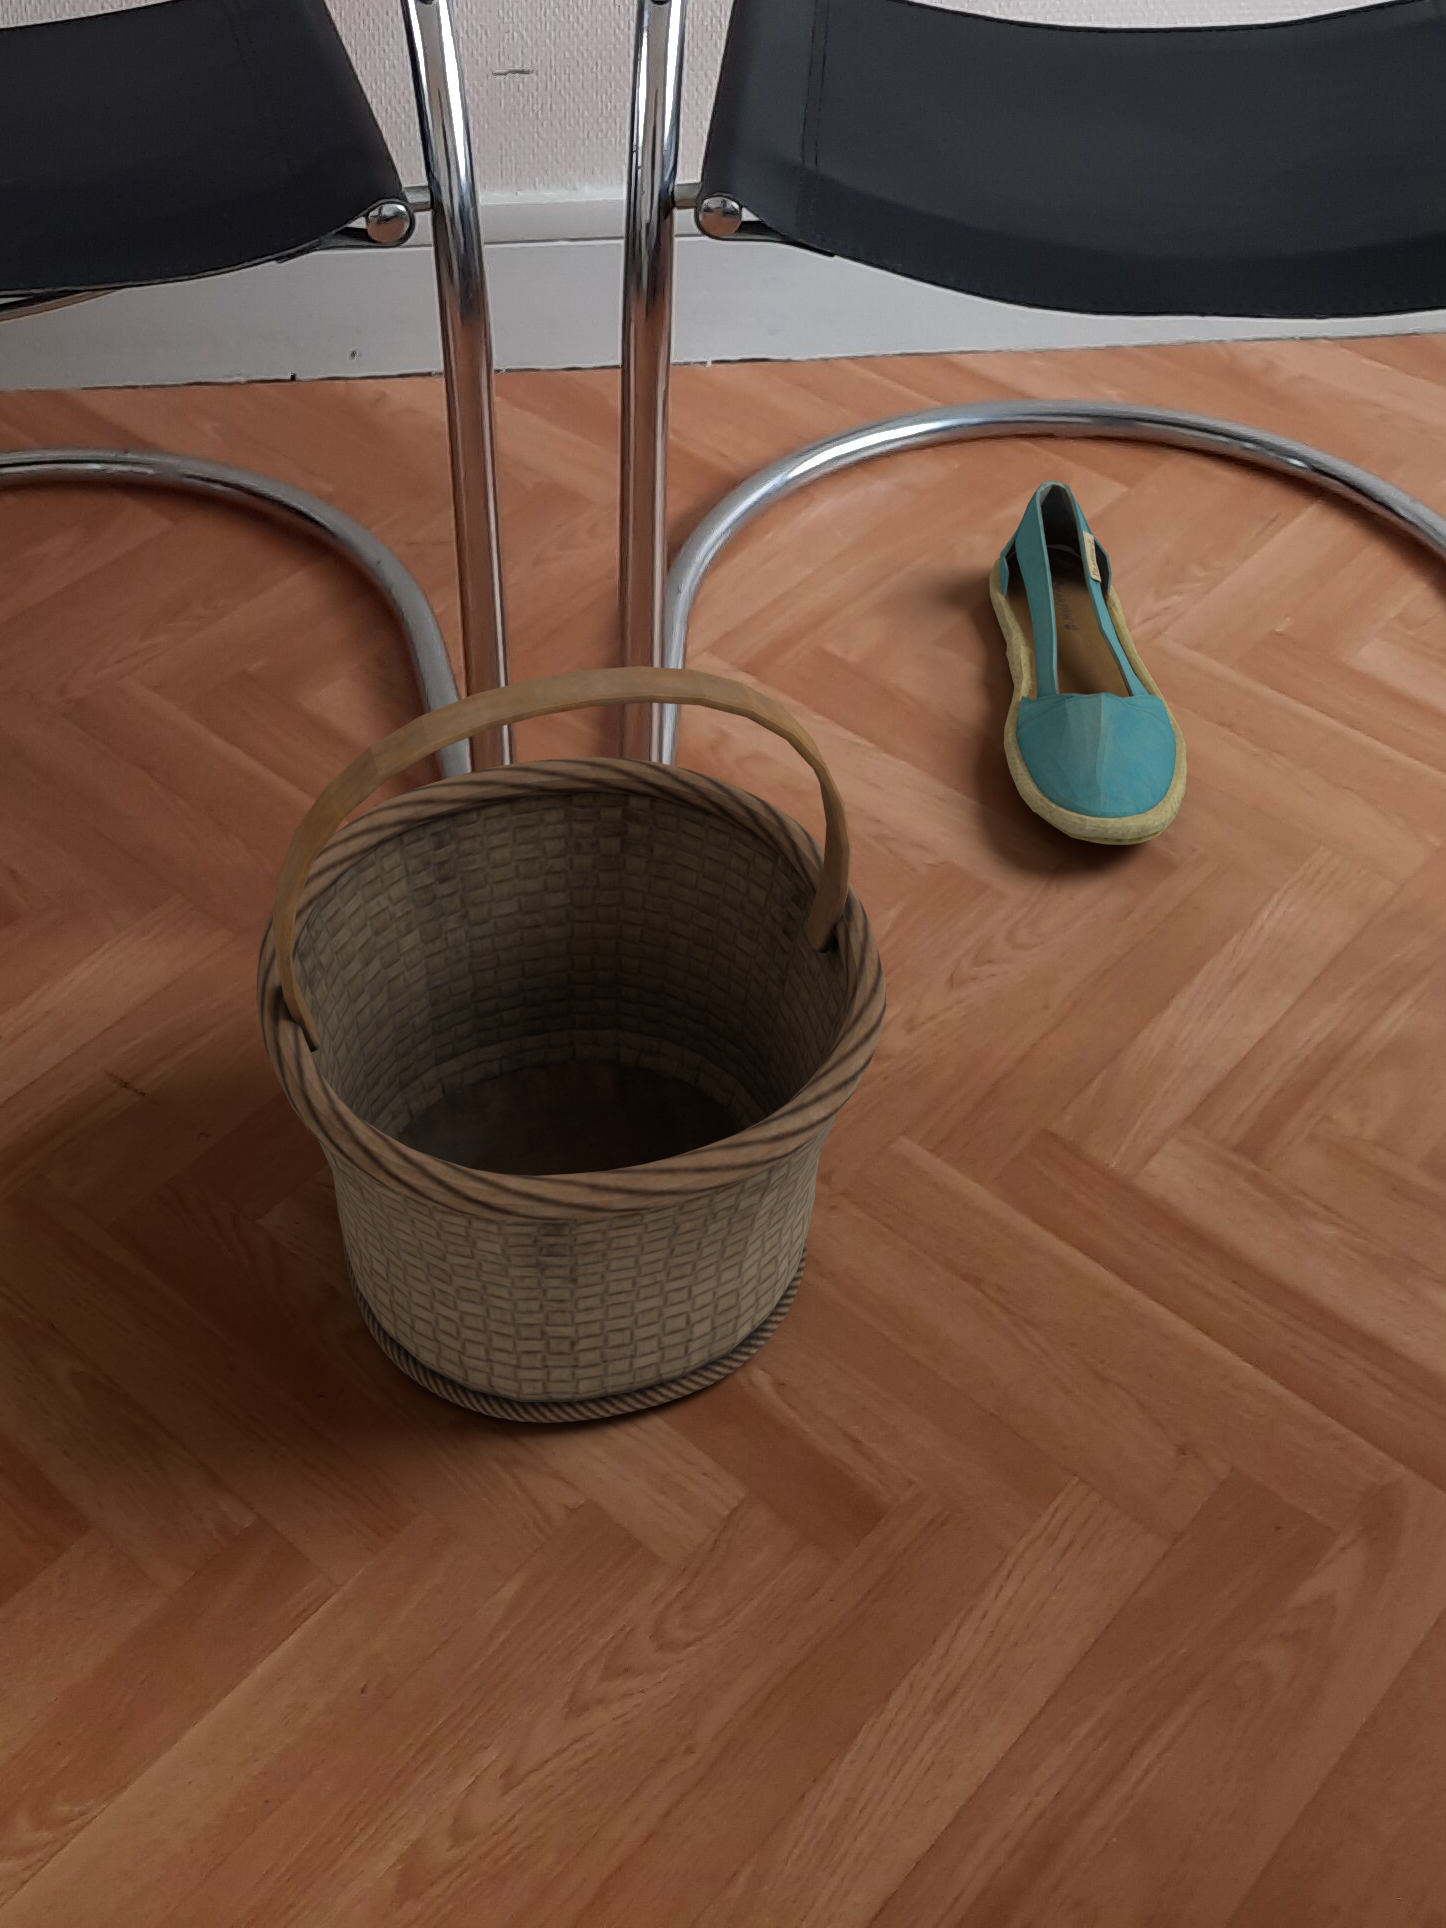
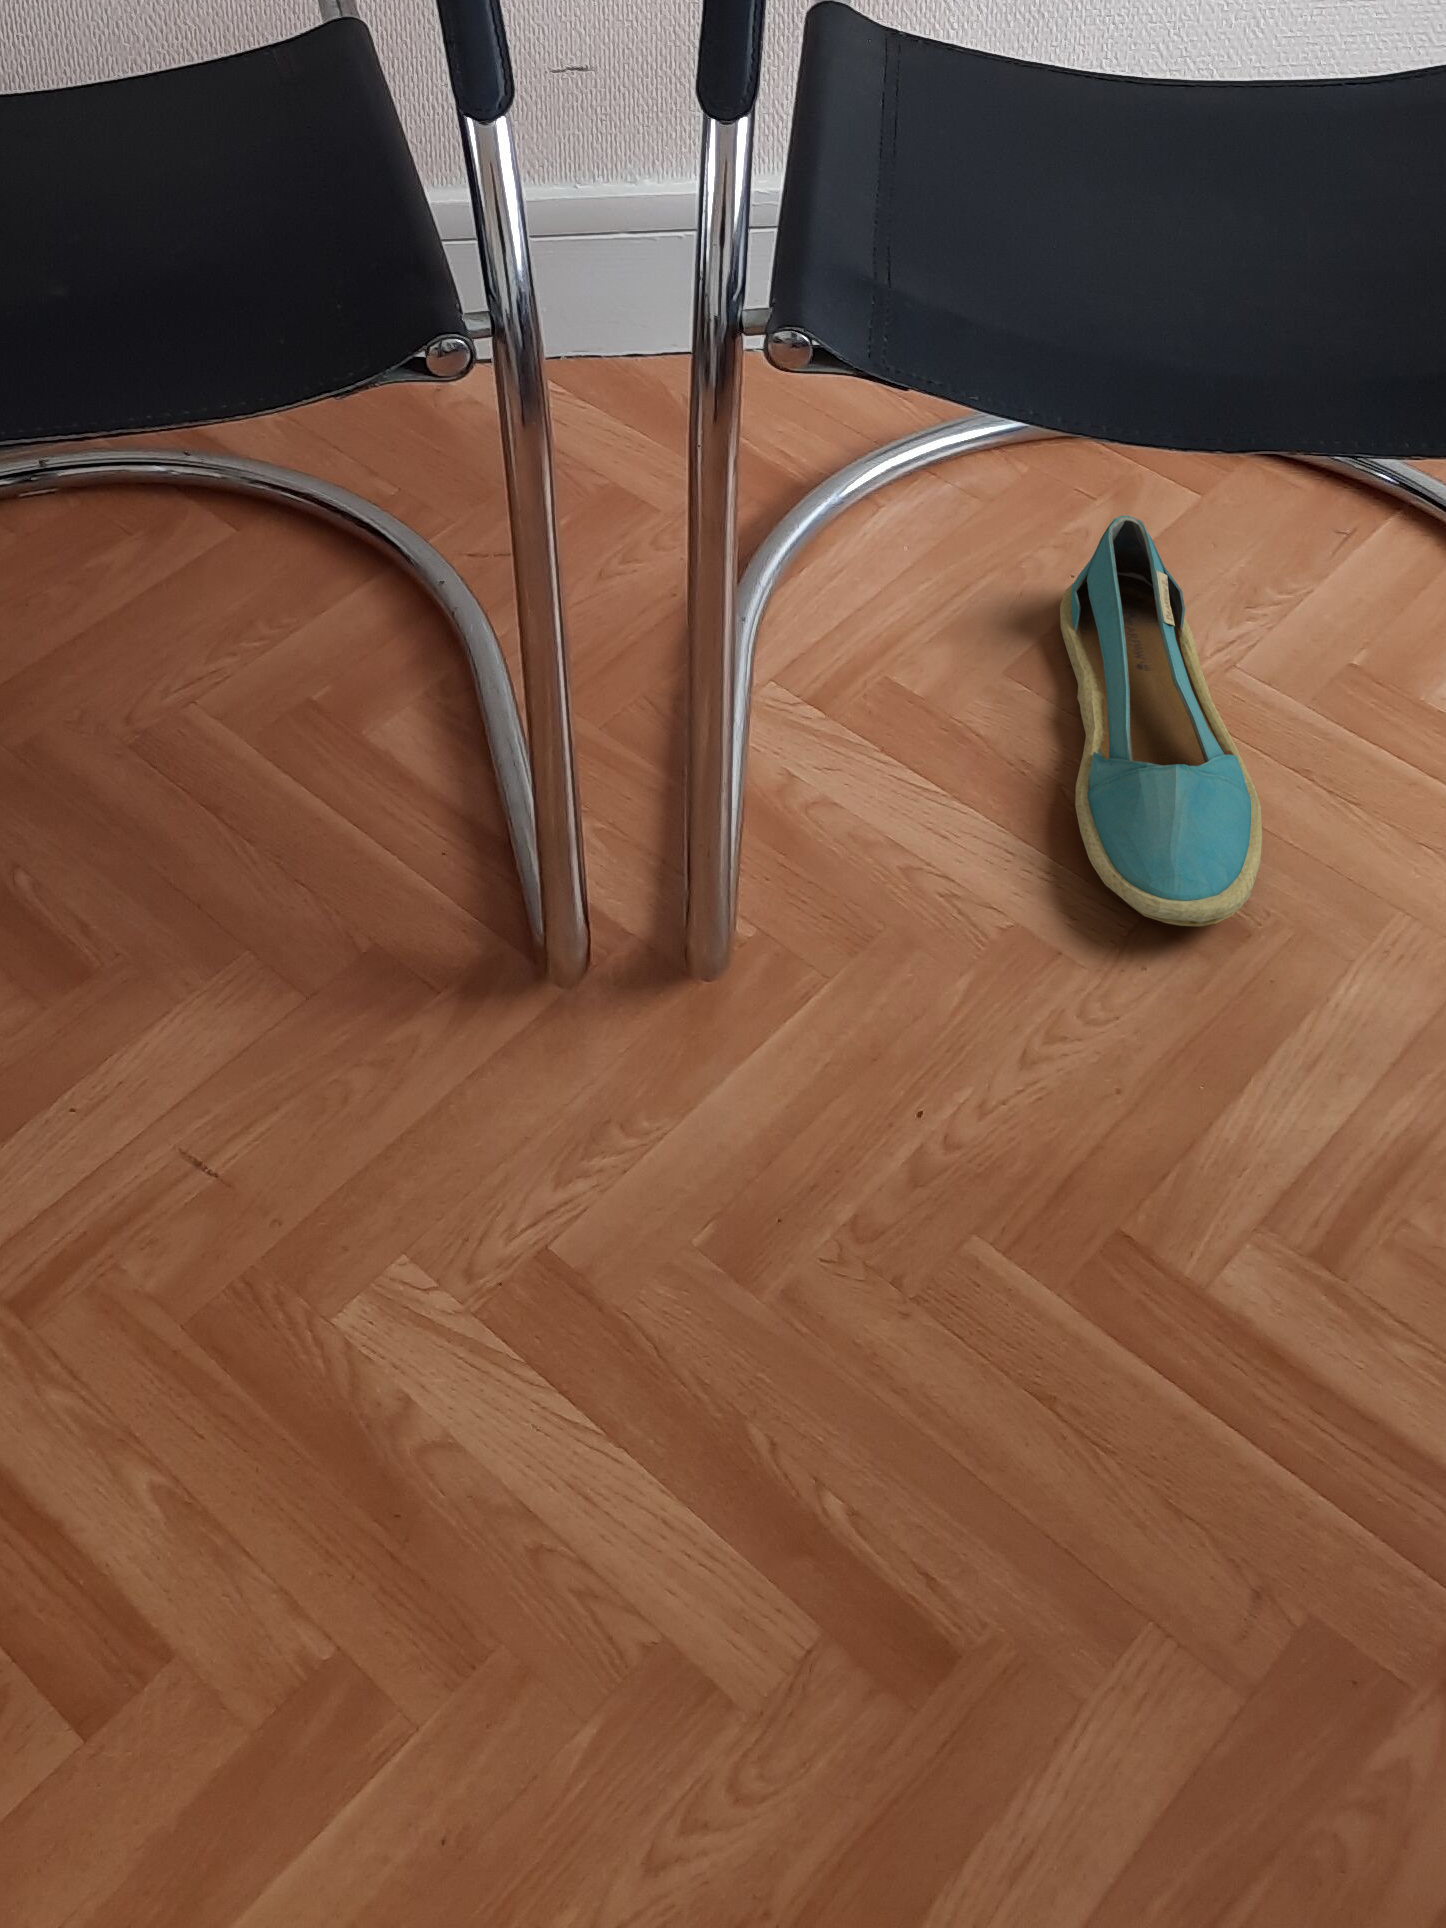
basket: present [256,666,886,1423] -> none [325,851,959,1581]

